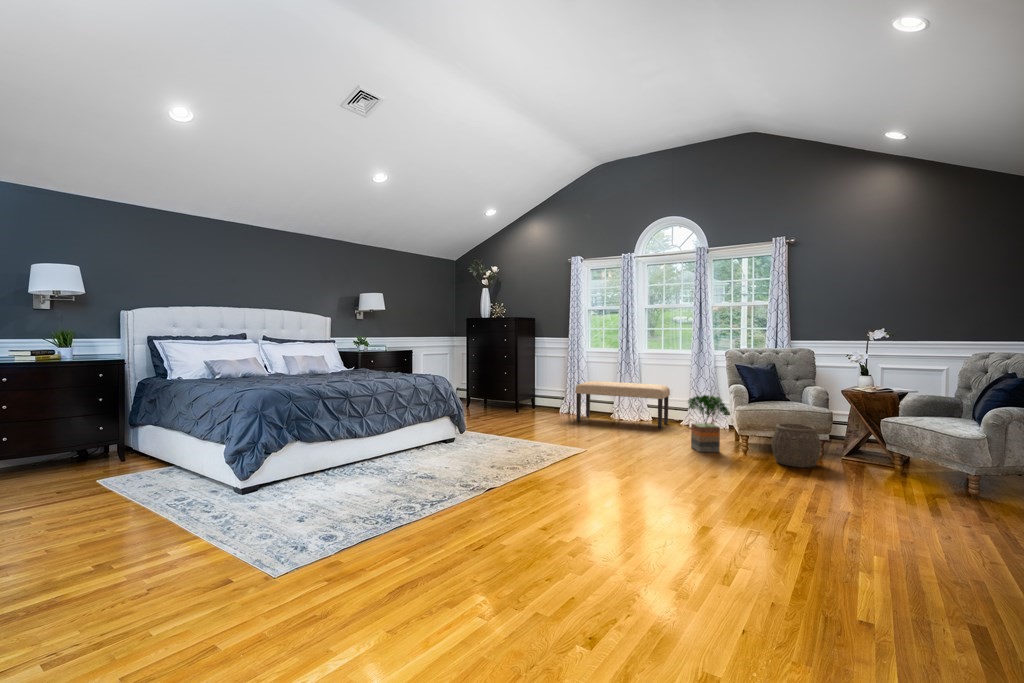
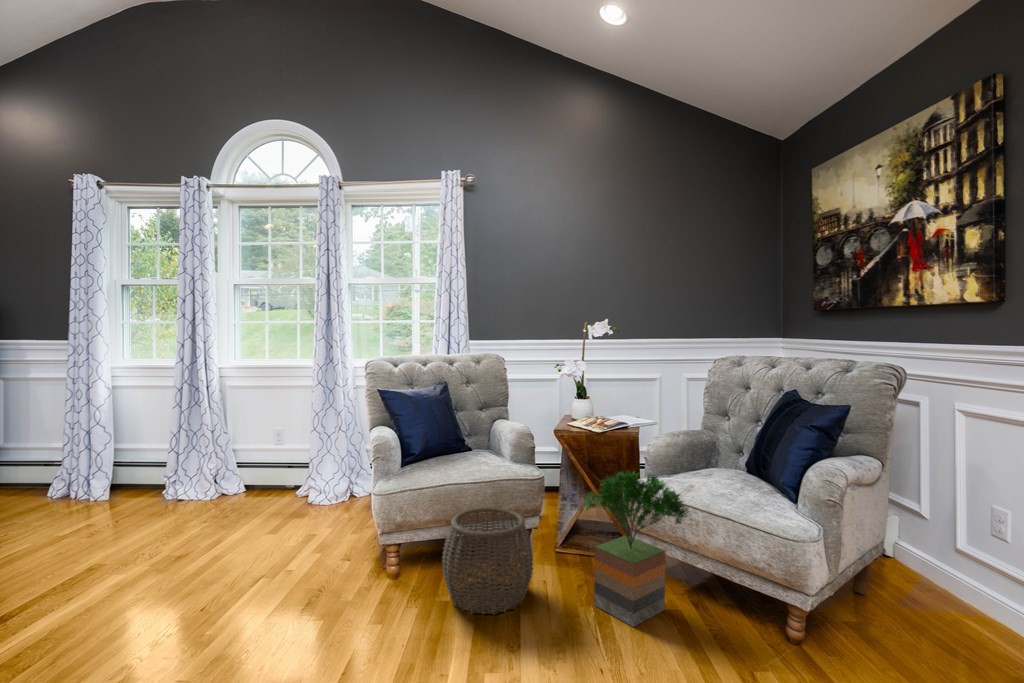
bench: present [575,381,670,429] -> none [48,426,275,523]
potted tree: present [688,395,729,452] -> present [584,471,688,627]

